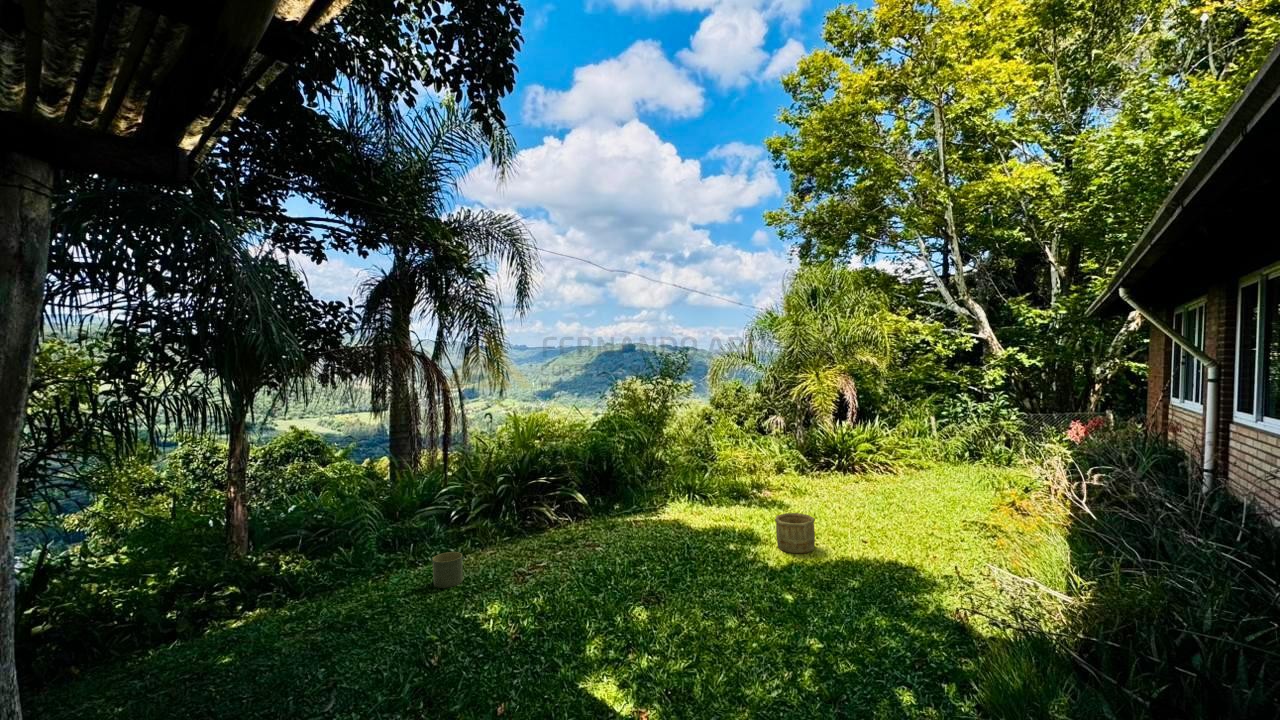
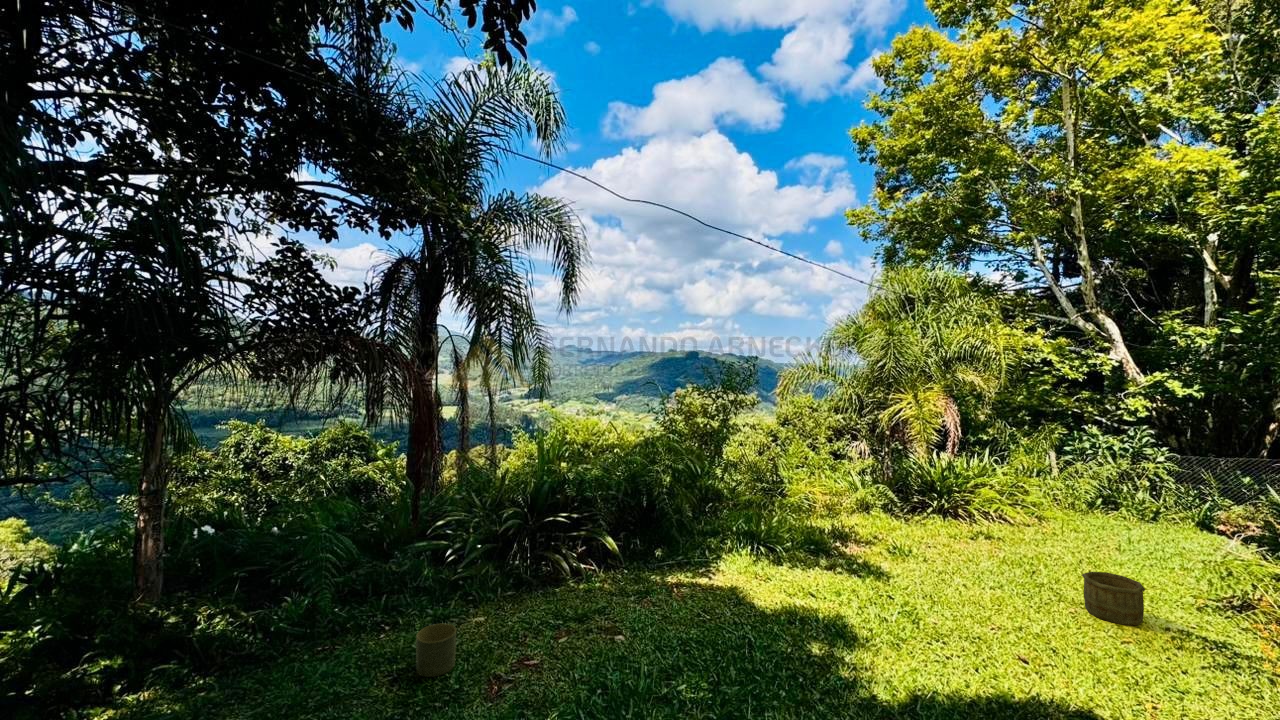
wooden bucket: present [775,513,815,553] -> present [1082,572,1145,626]

